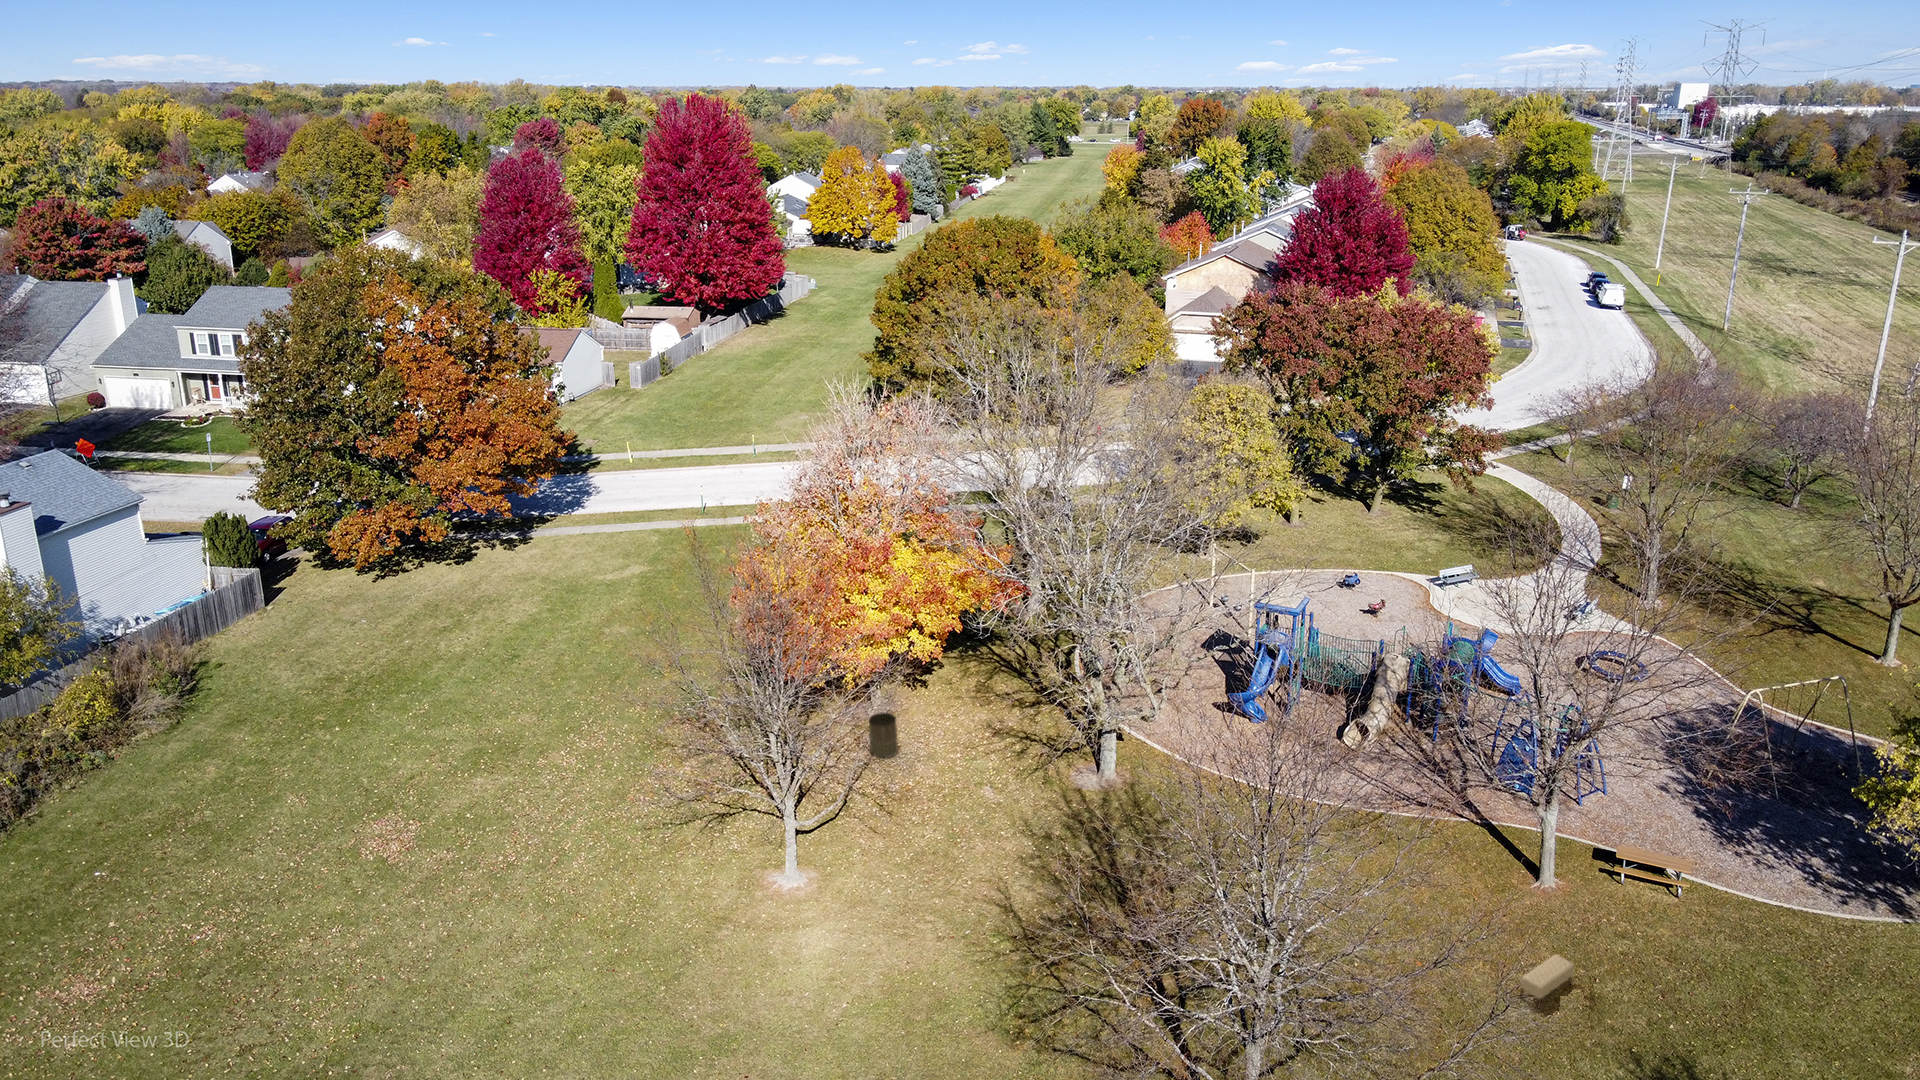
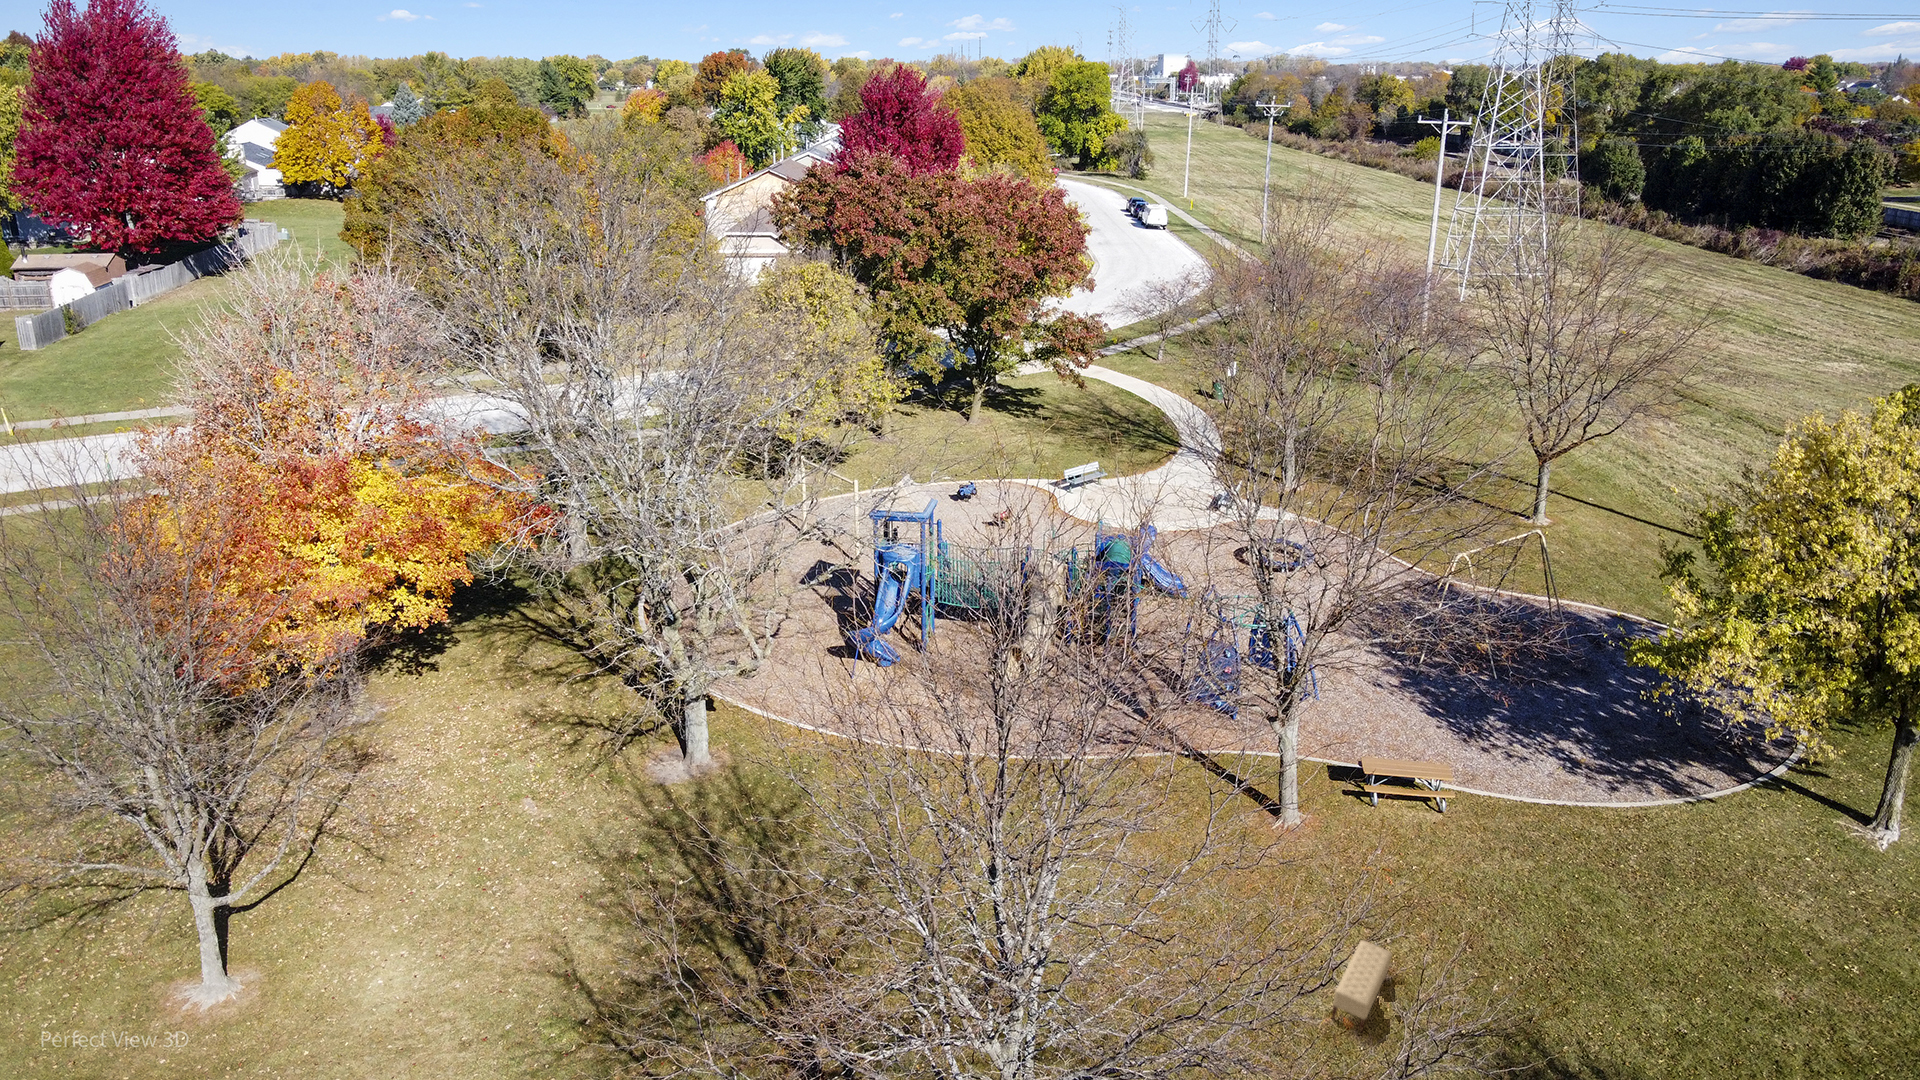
trash can: present [869,713,898,758] -> none [310,719,369,791]

